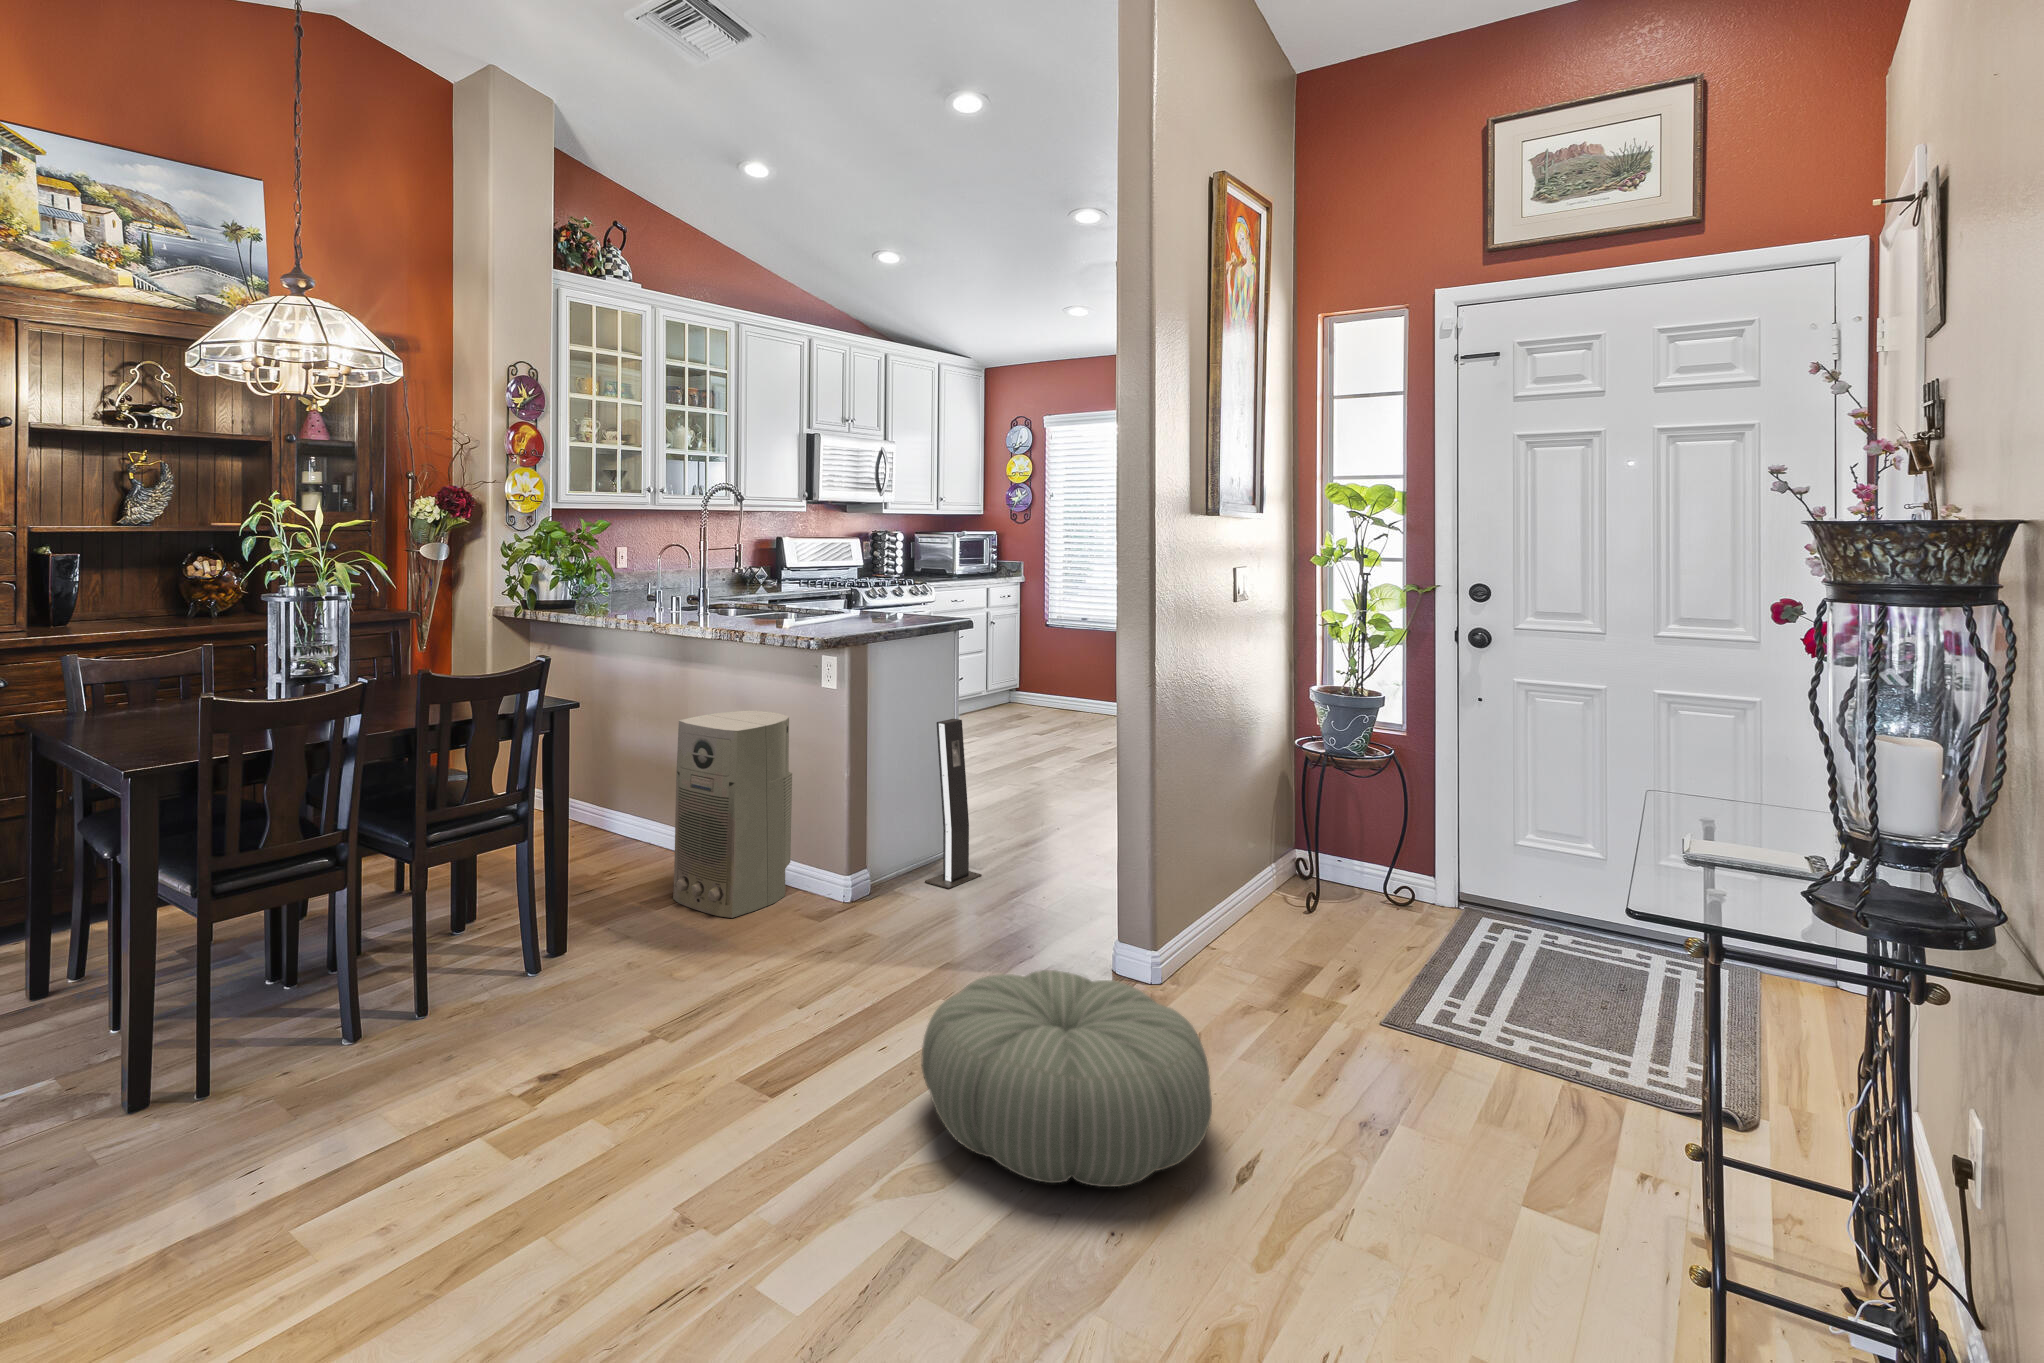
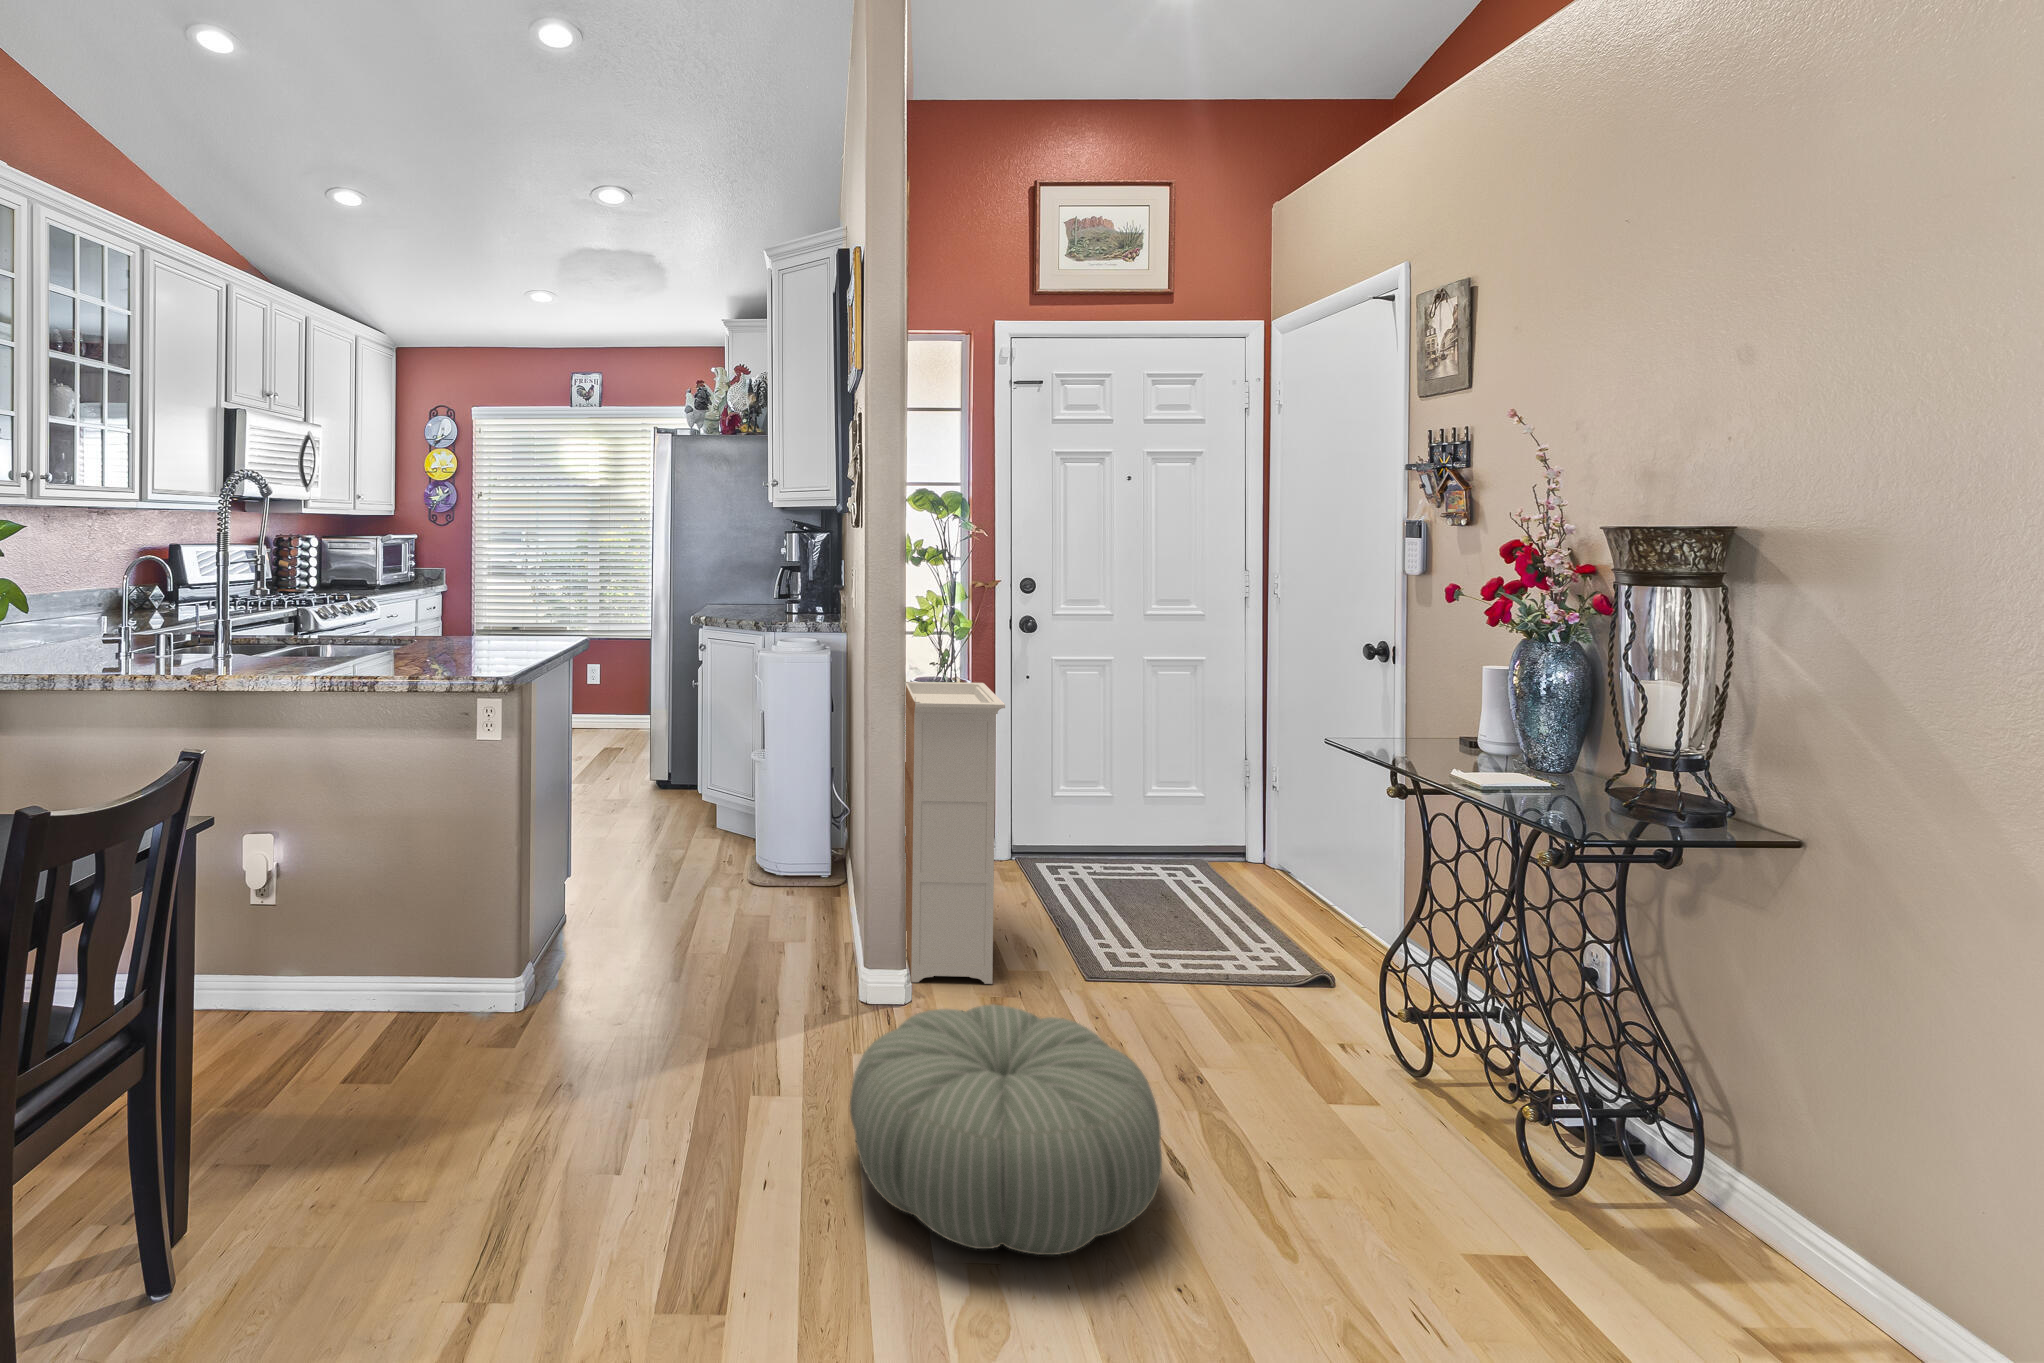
storage cabinet: none [1184,680,1323,1003] -> present [903,682,1005,984]
air purifier: present [673,711,792,918] -> none [274,768,426,1055]
speaker: present [925,719,981,889] -> none [566,747,616,943]

